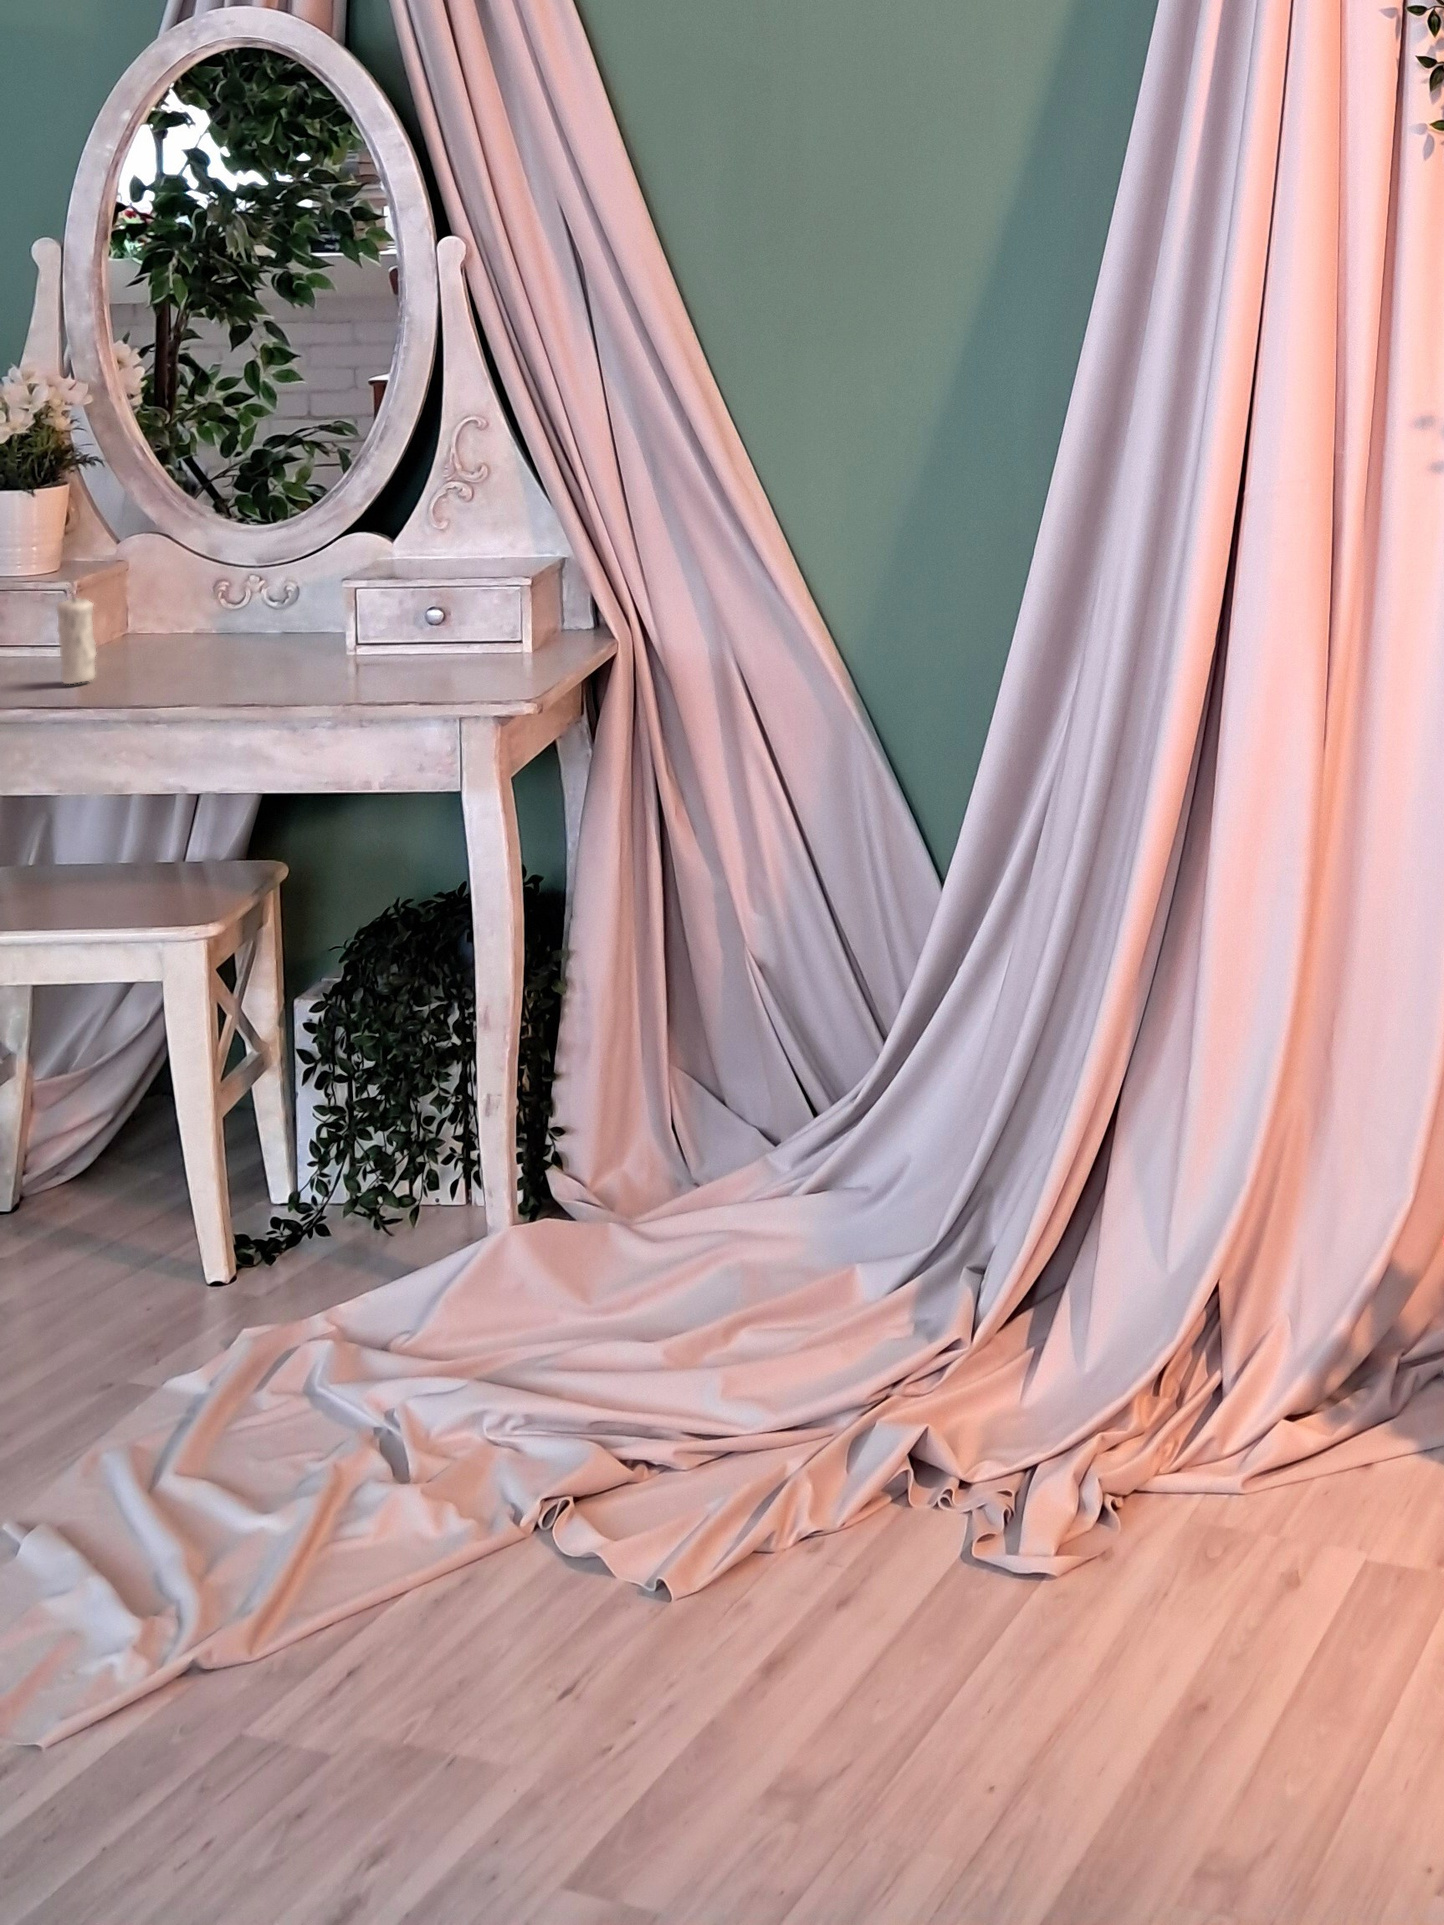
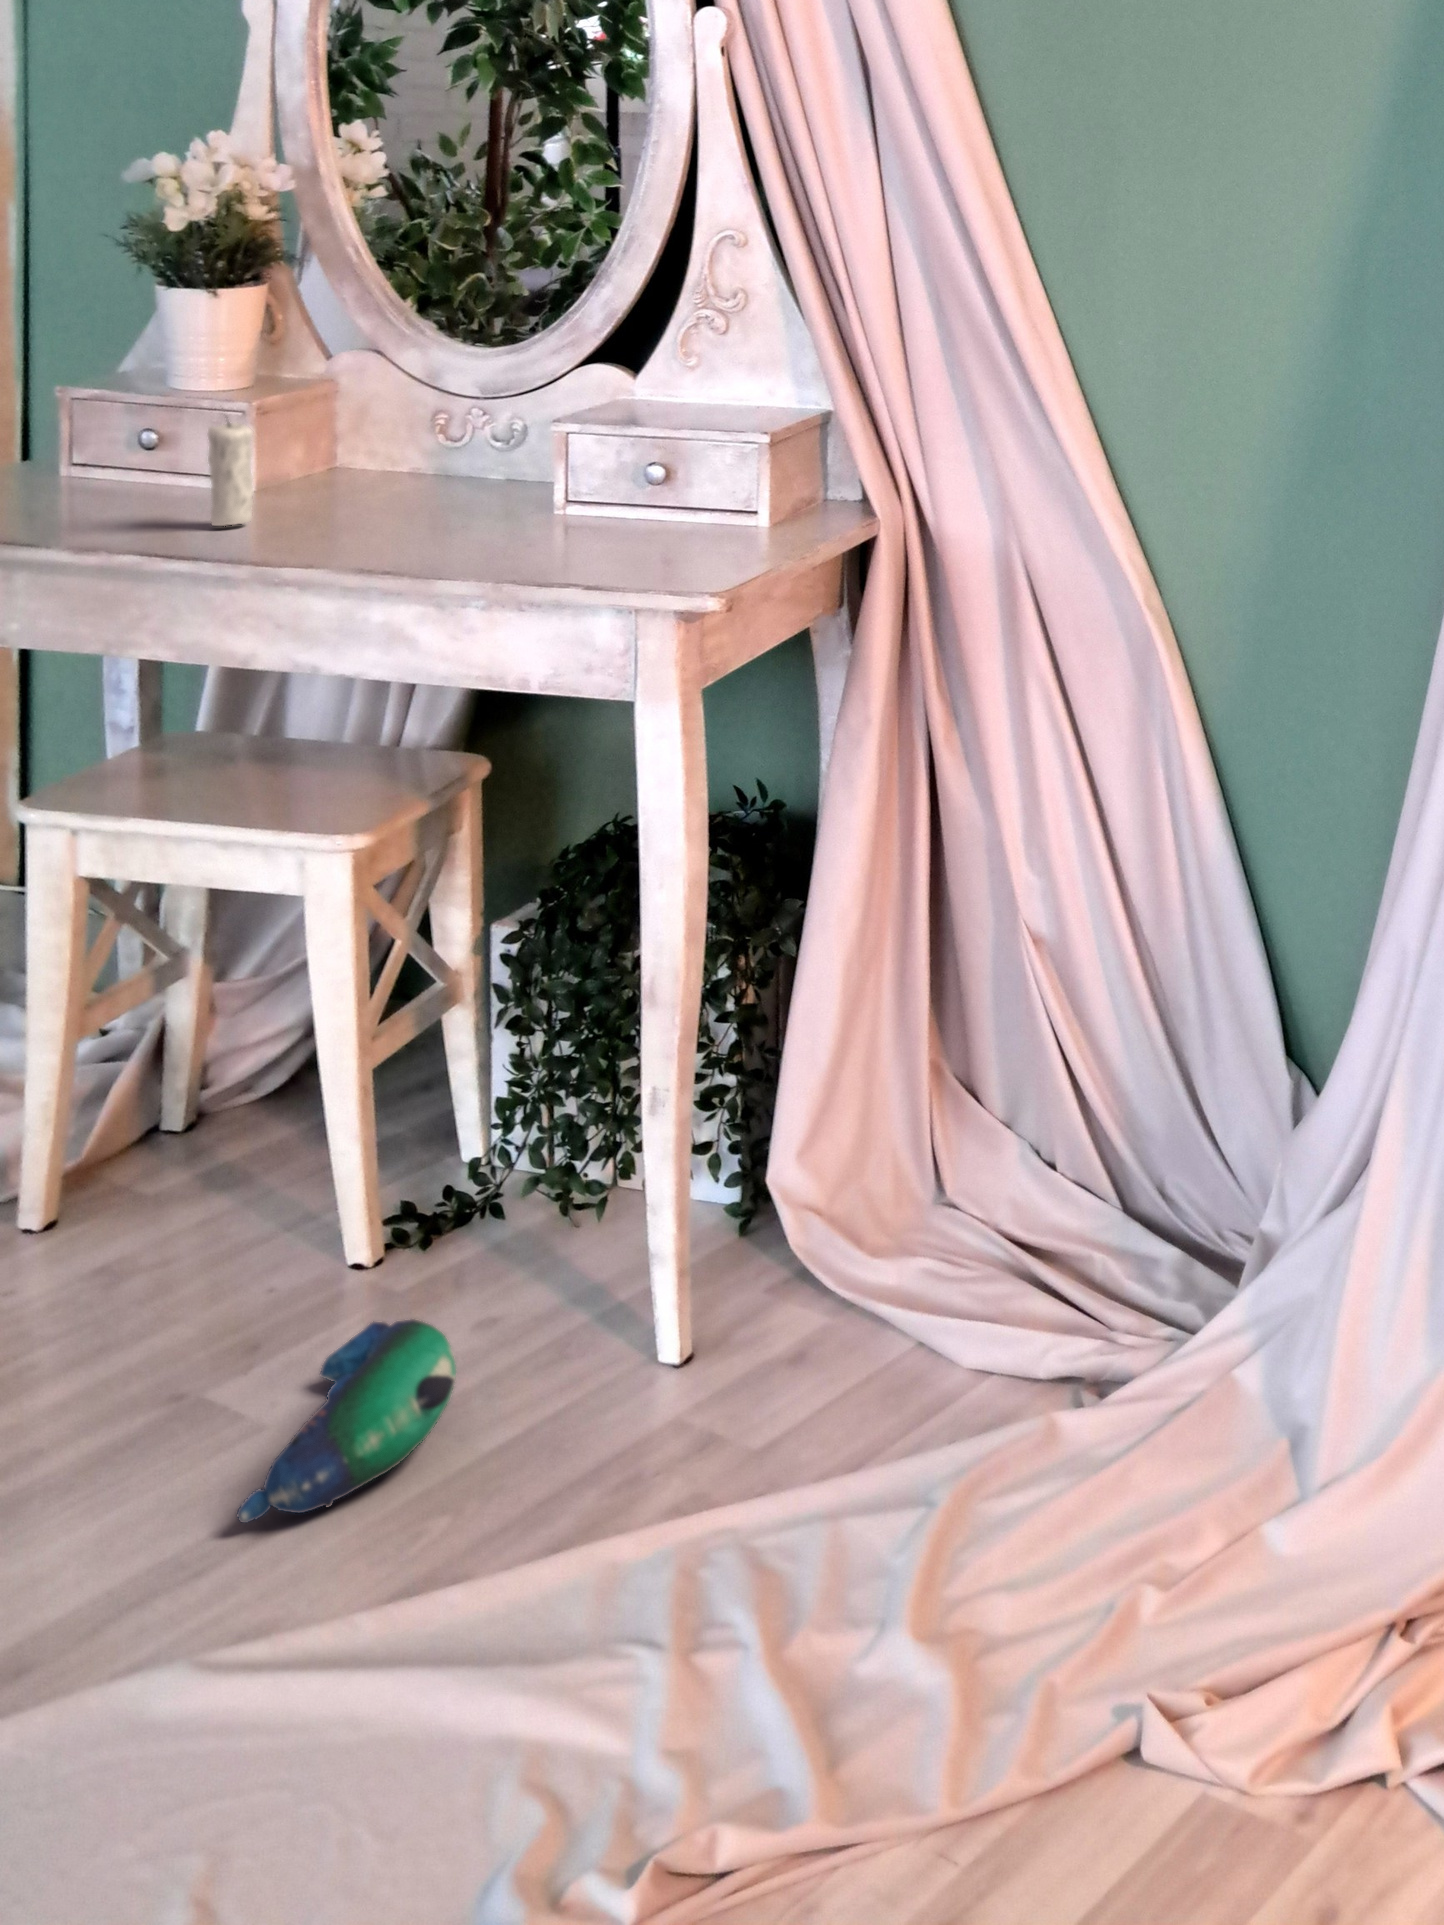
plush toy: none [219,1291,370,1442] -> present [237,1320,456,1523]

